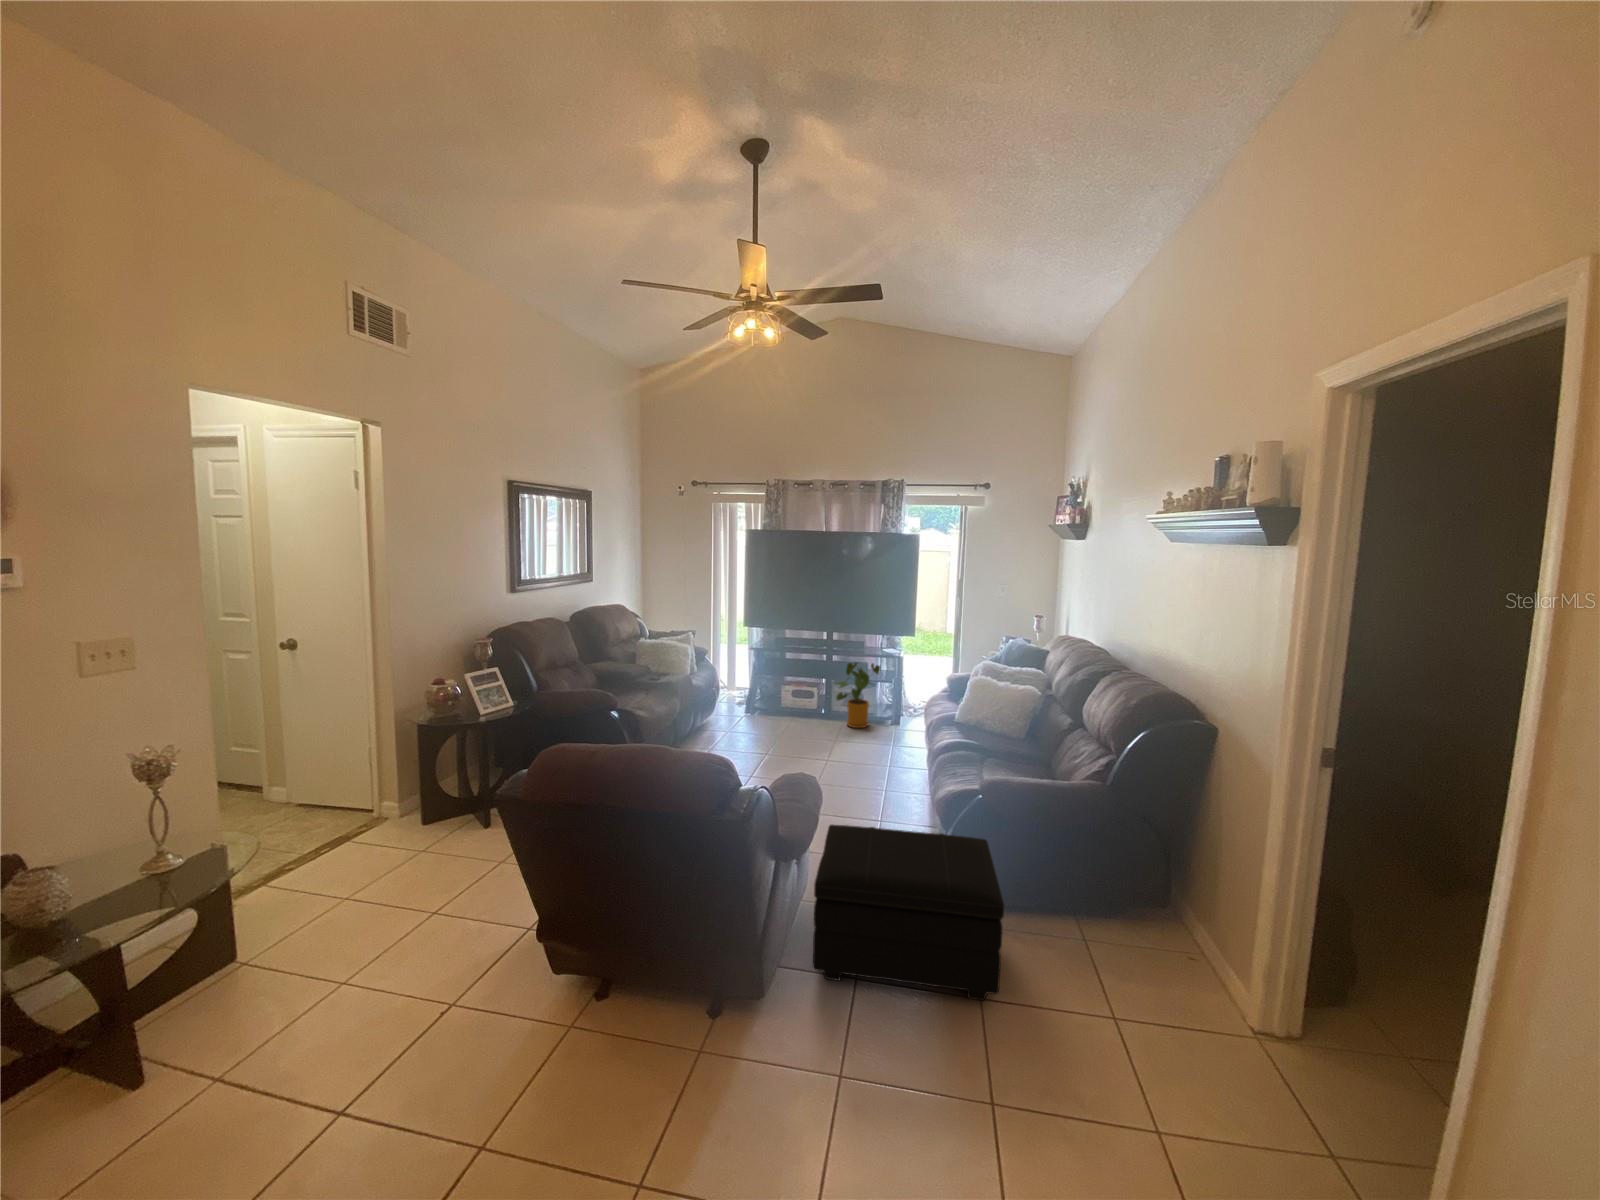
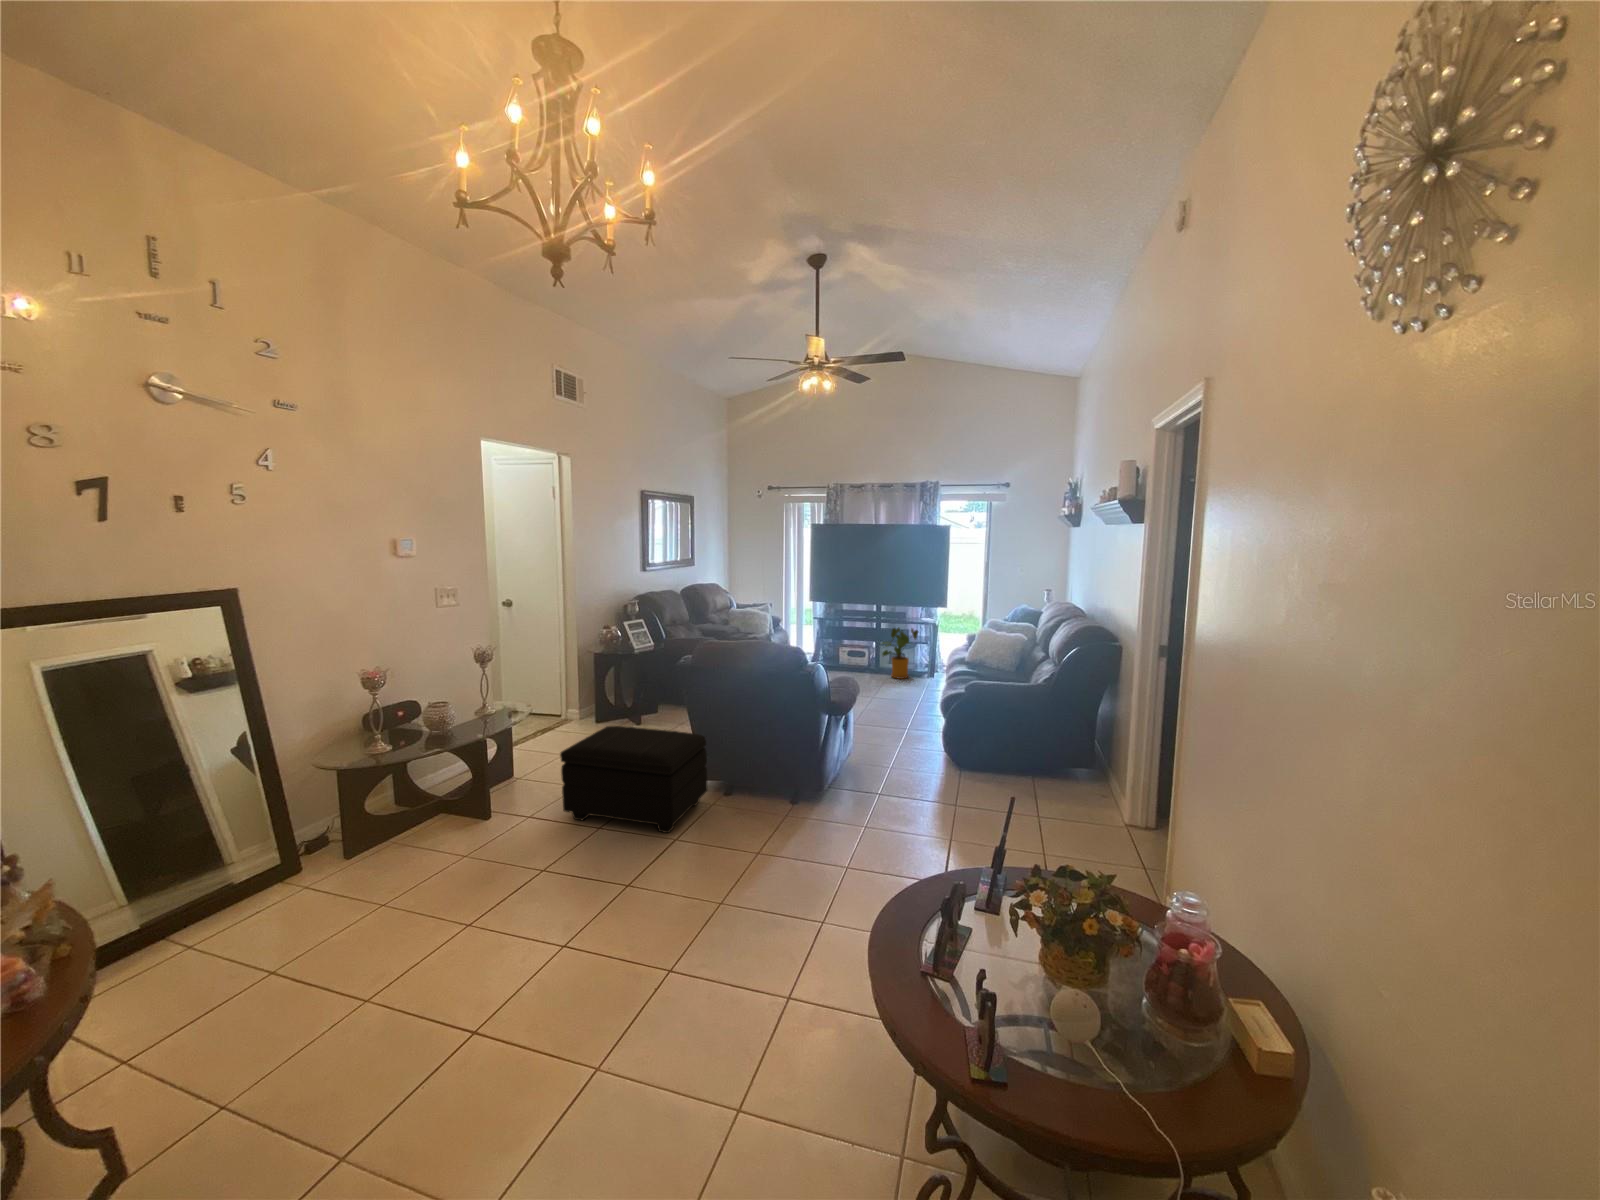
footstool: present [813,825,1004,1000] -> present [560,726,707,833]

